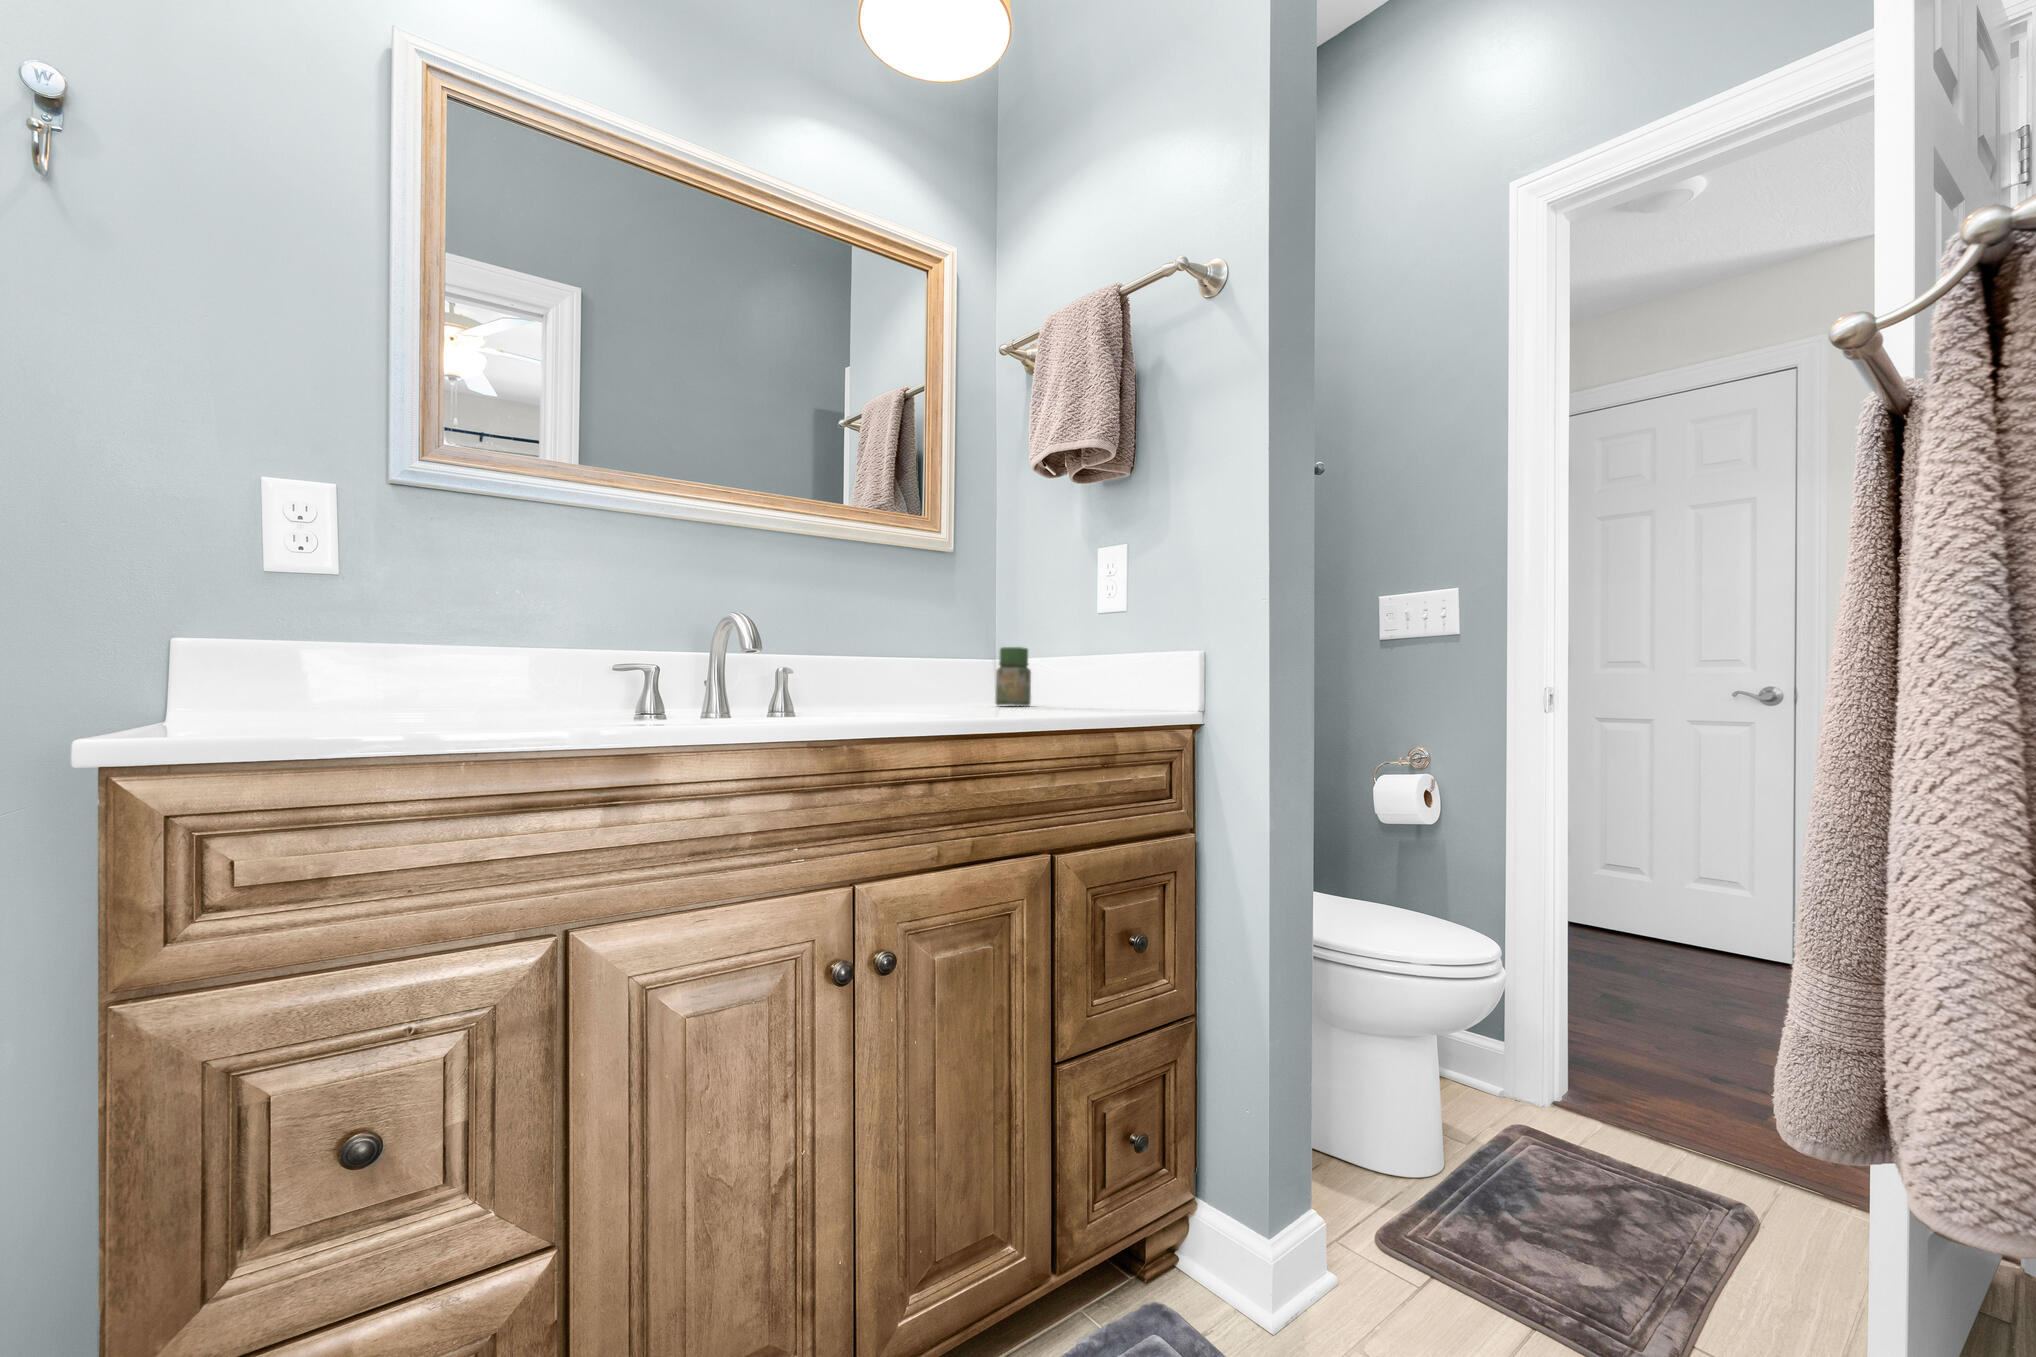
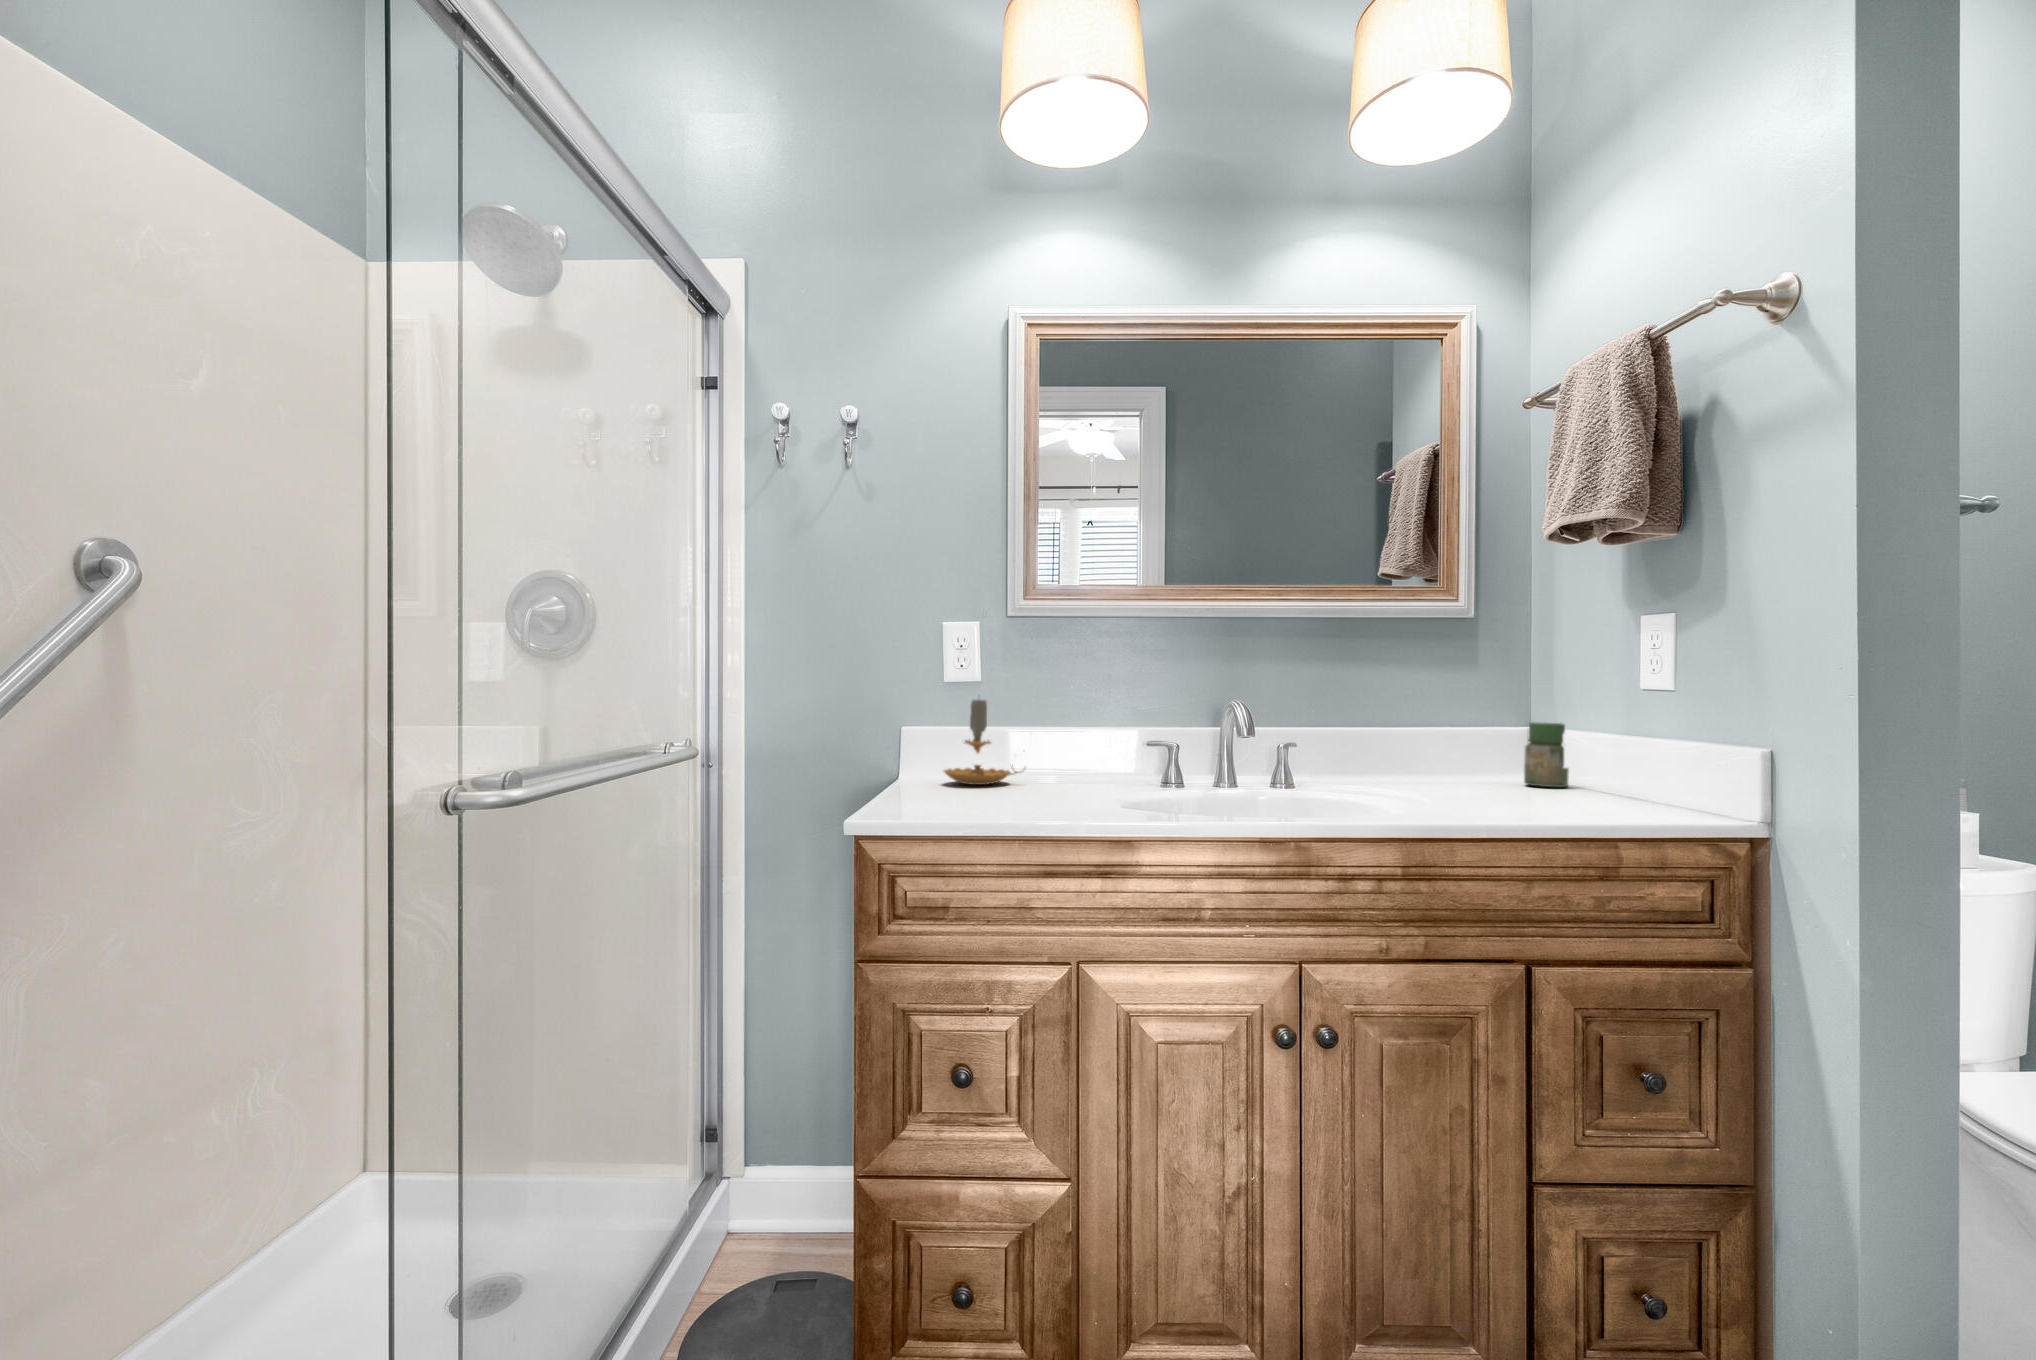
candle: none [273,587,432,719] -> present [944,699,1019,785]

